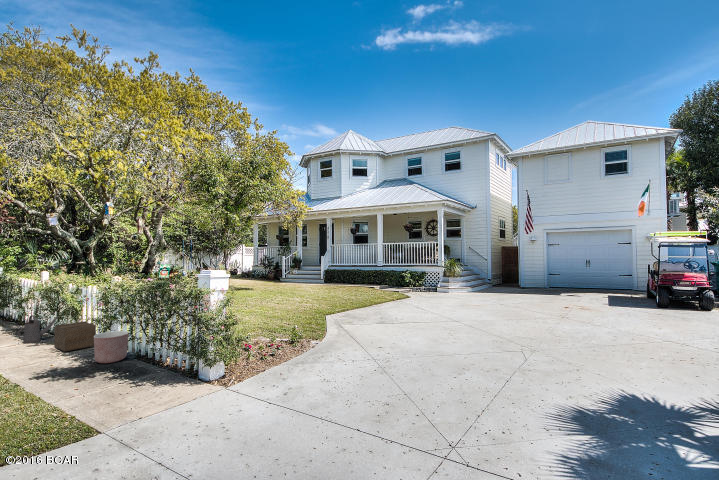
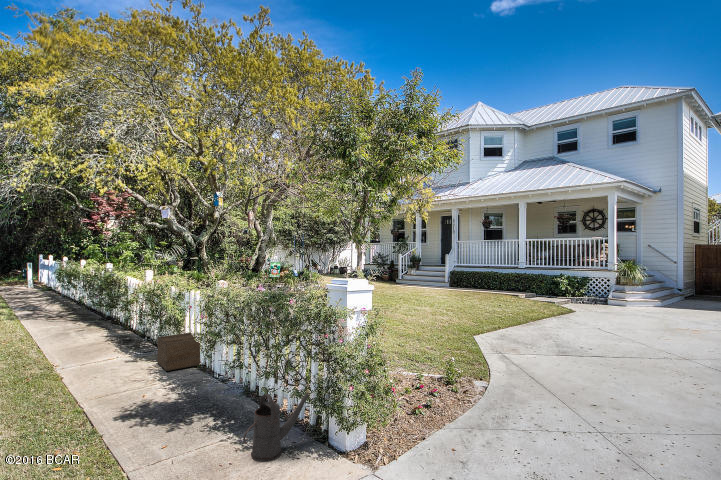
watering can: present [18,315,58,343] -> present [243,393,309,462]
planter: present [94,331,128,363] -> none [195,353,235,397]

